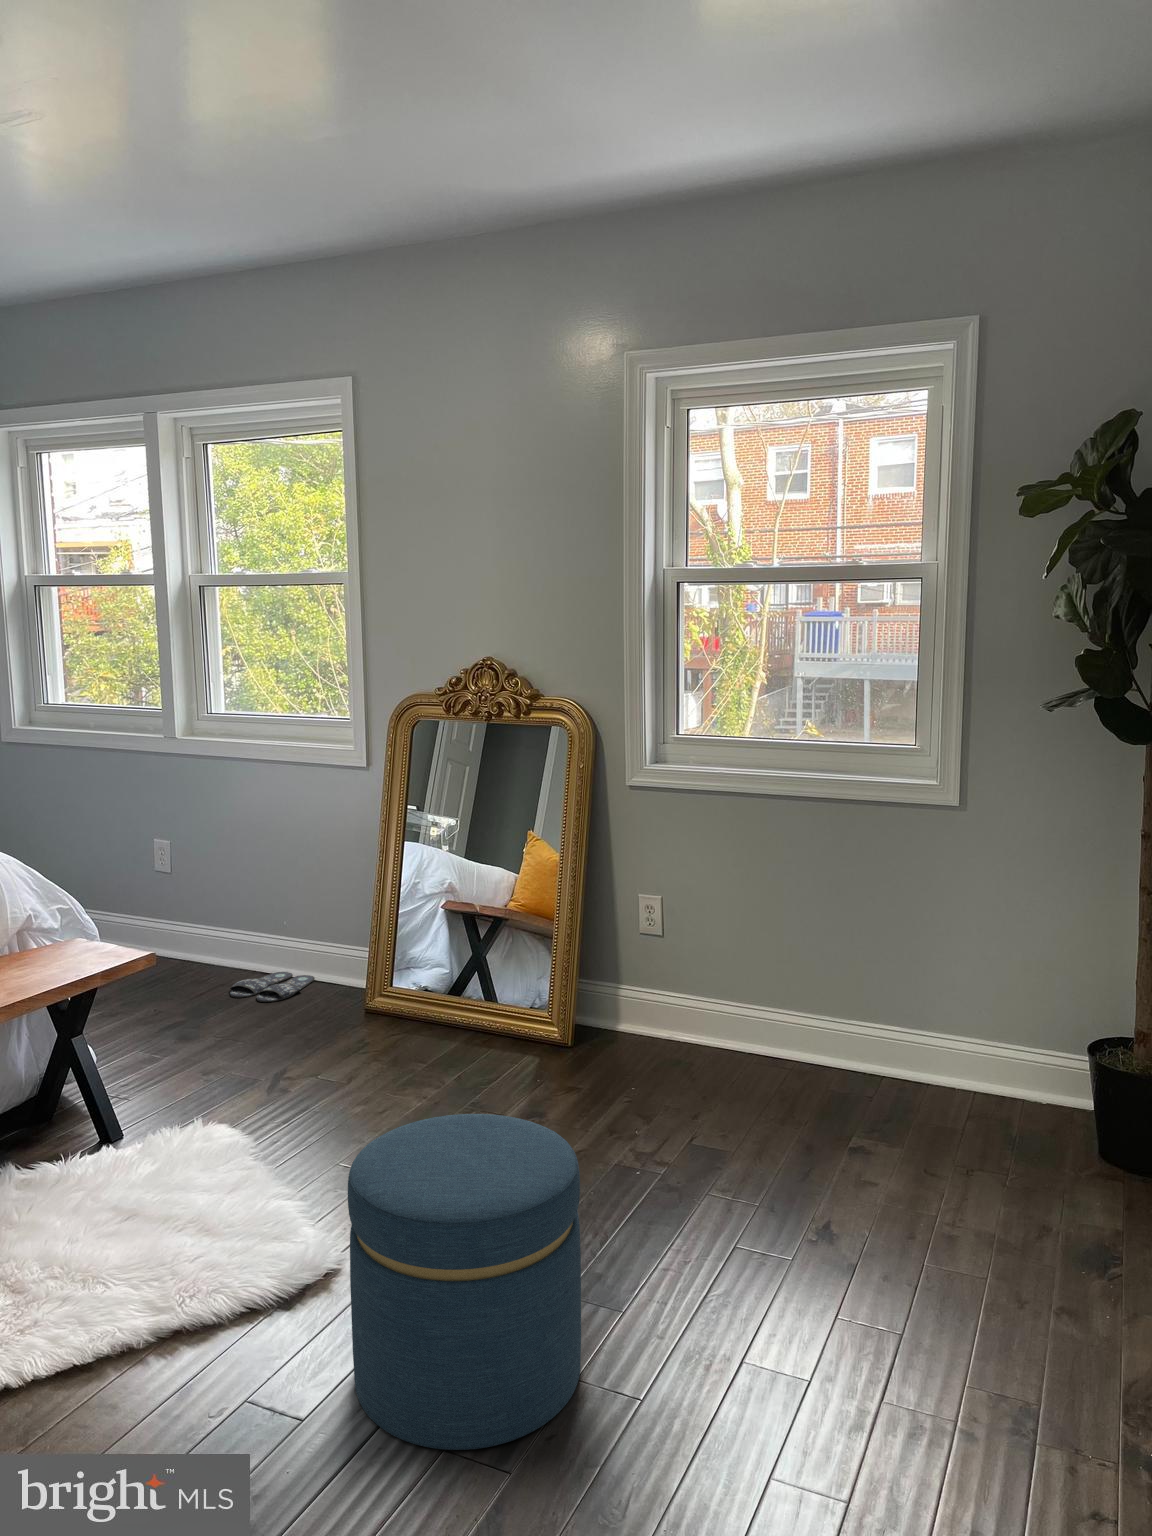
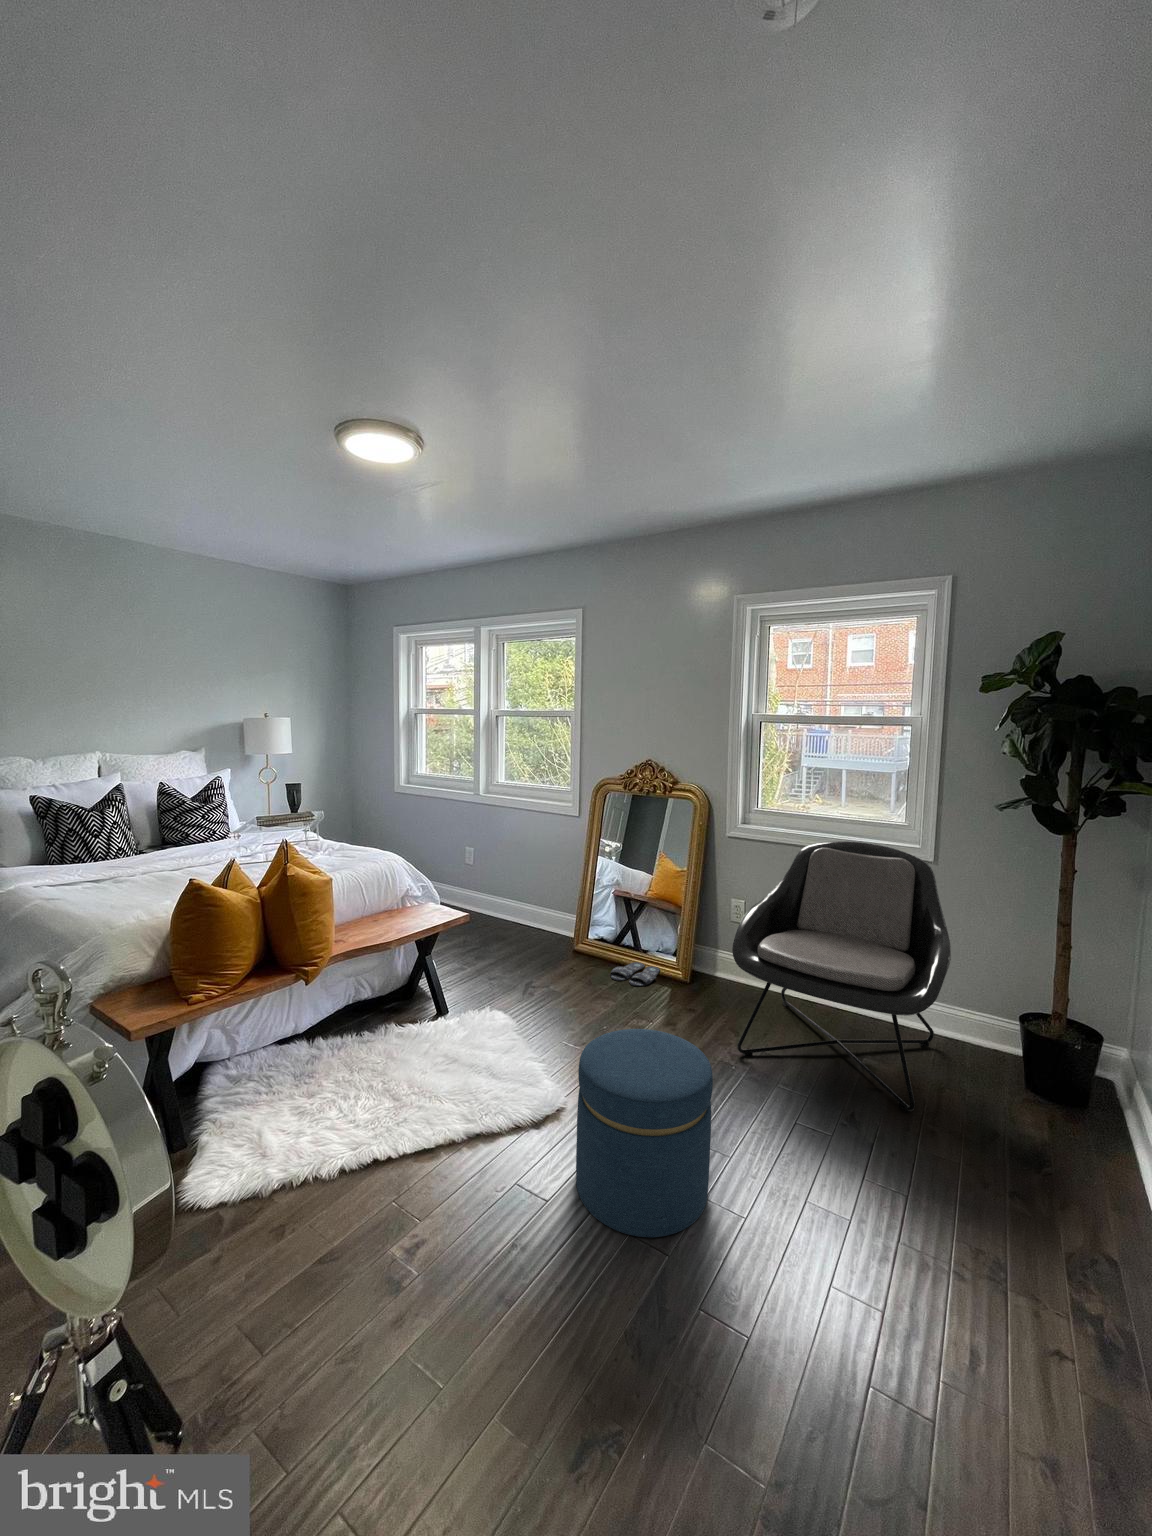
lounge chair: none [631,782,979,1213] -> present [732,841,951,1112]
slippers: present [230,972,315,1002] -> present [611,962,660,986]

